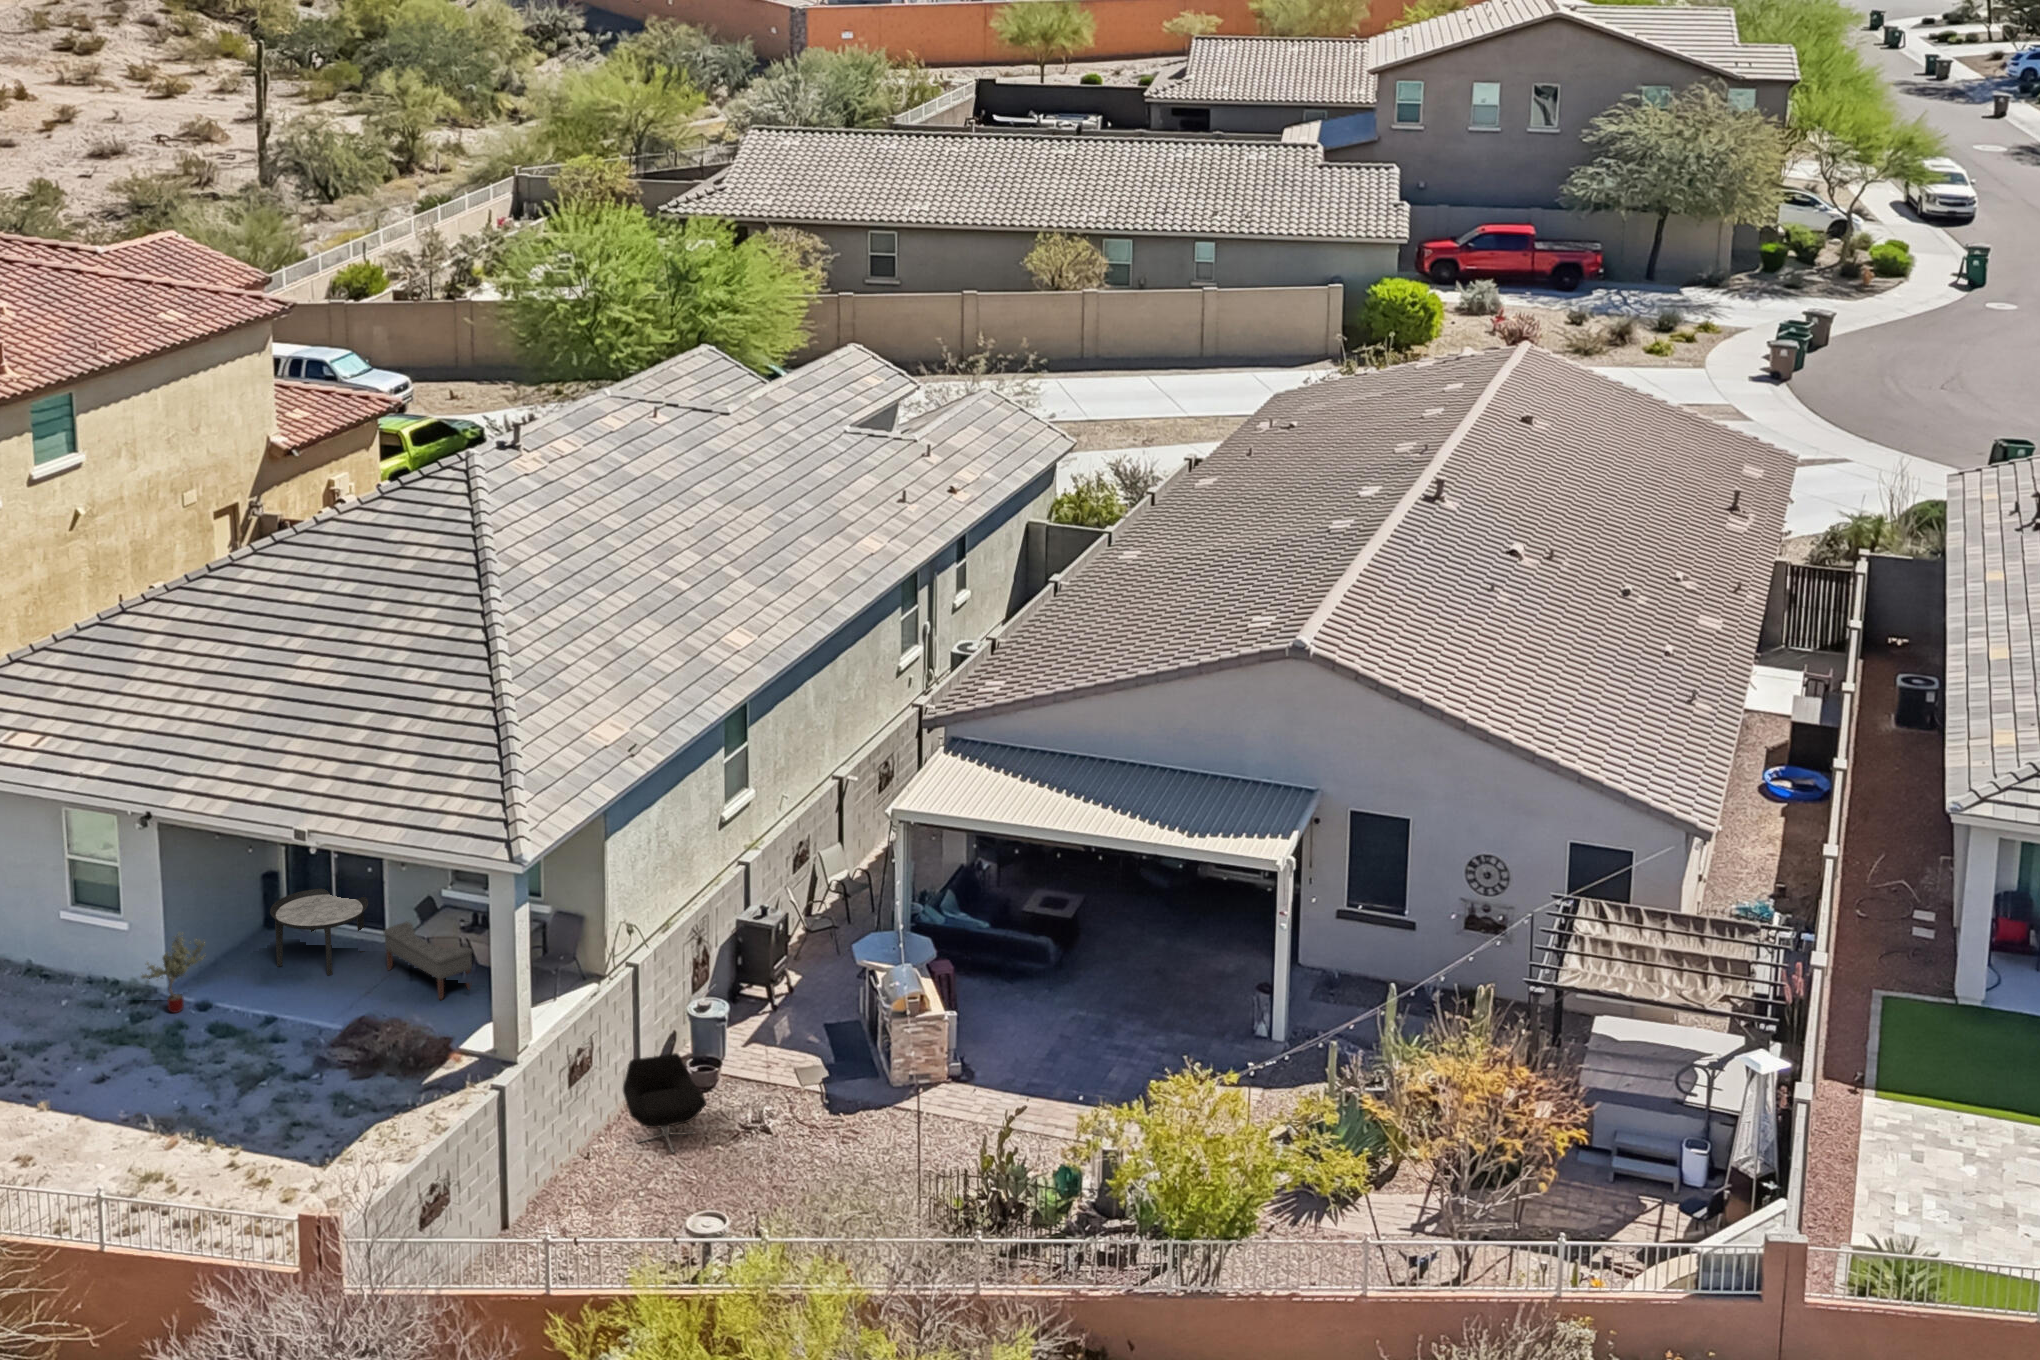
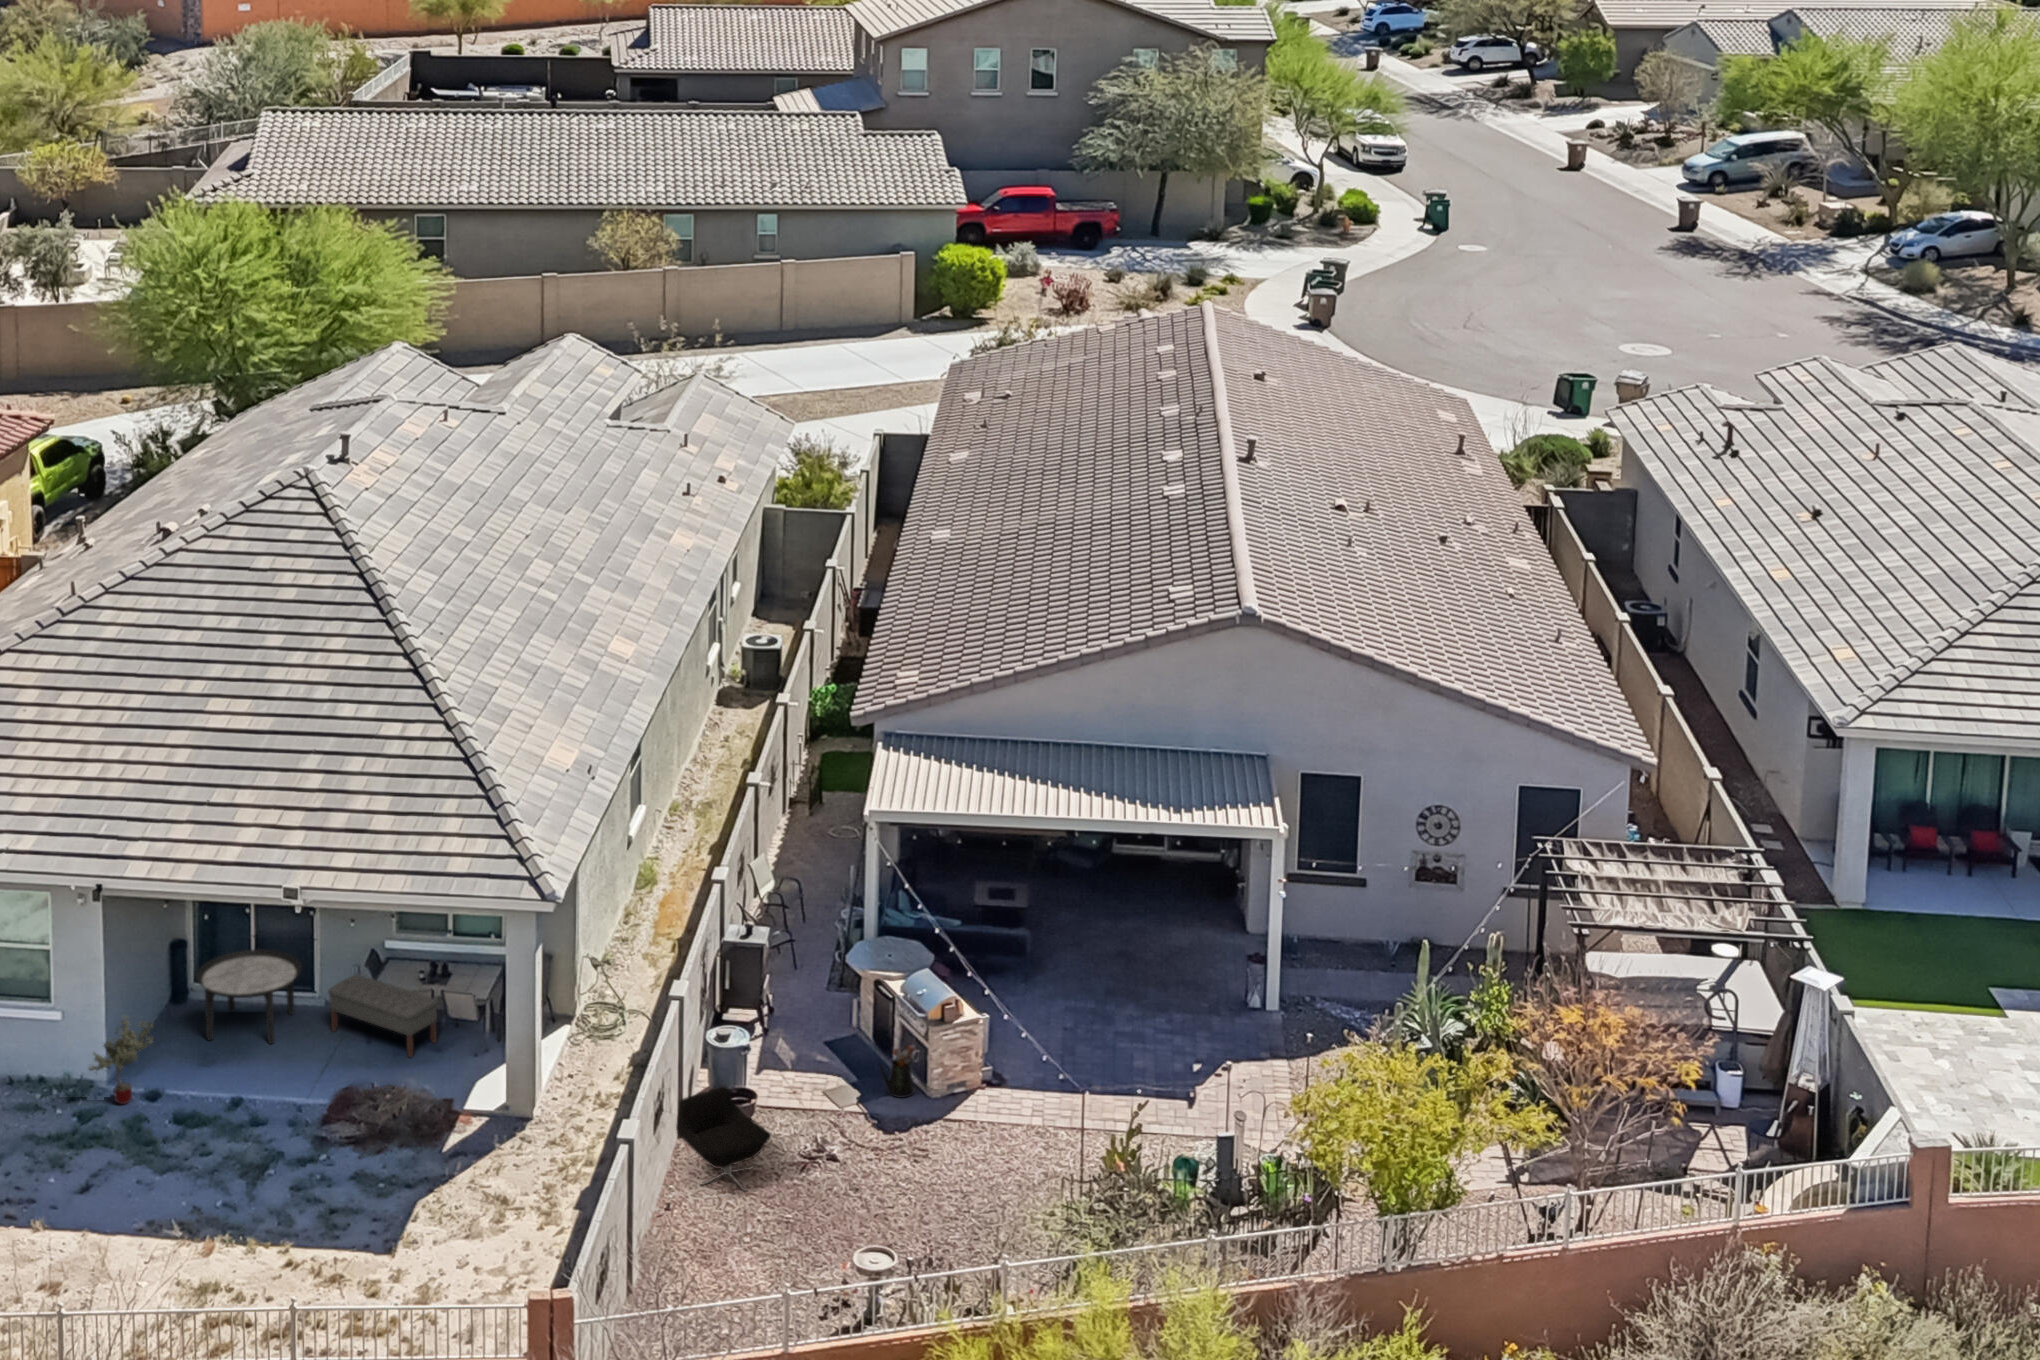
watering can: none [850,1034,891,1086] -> present [879,1046,915,1098]

